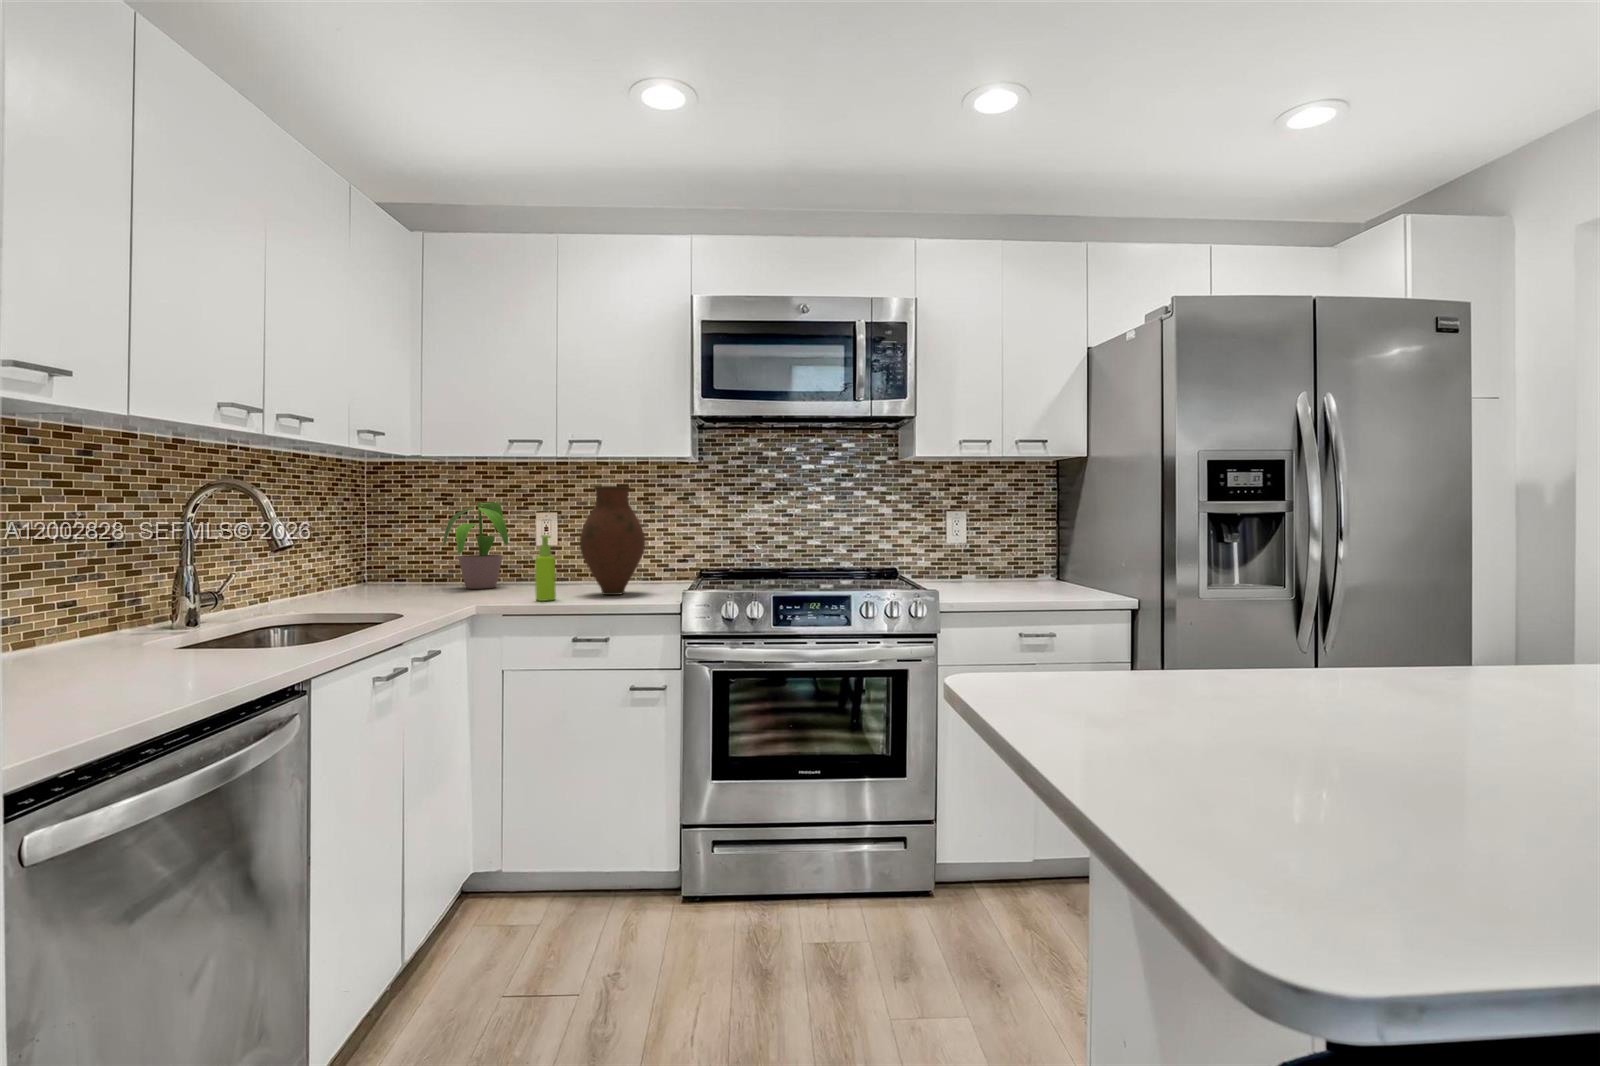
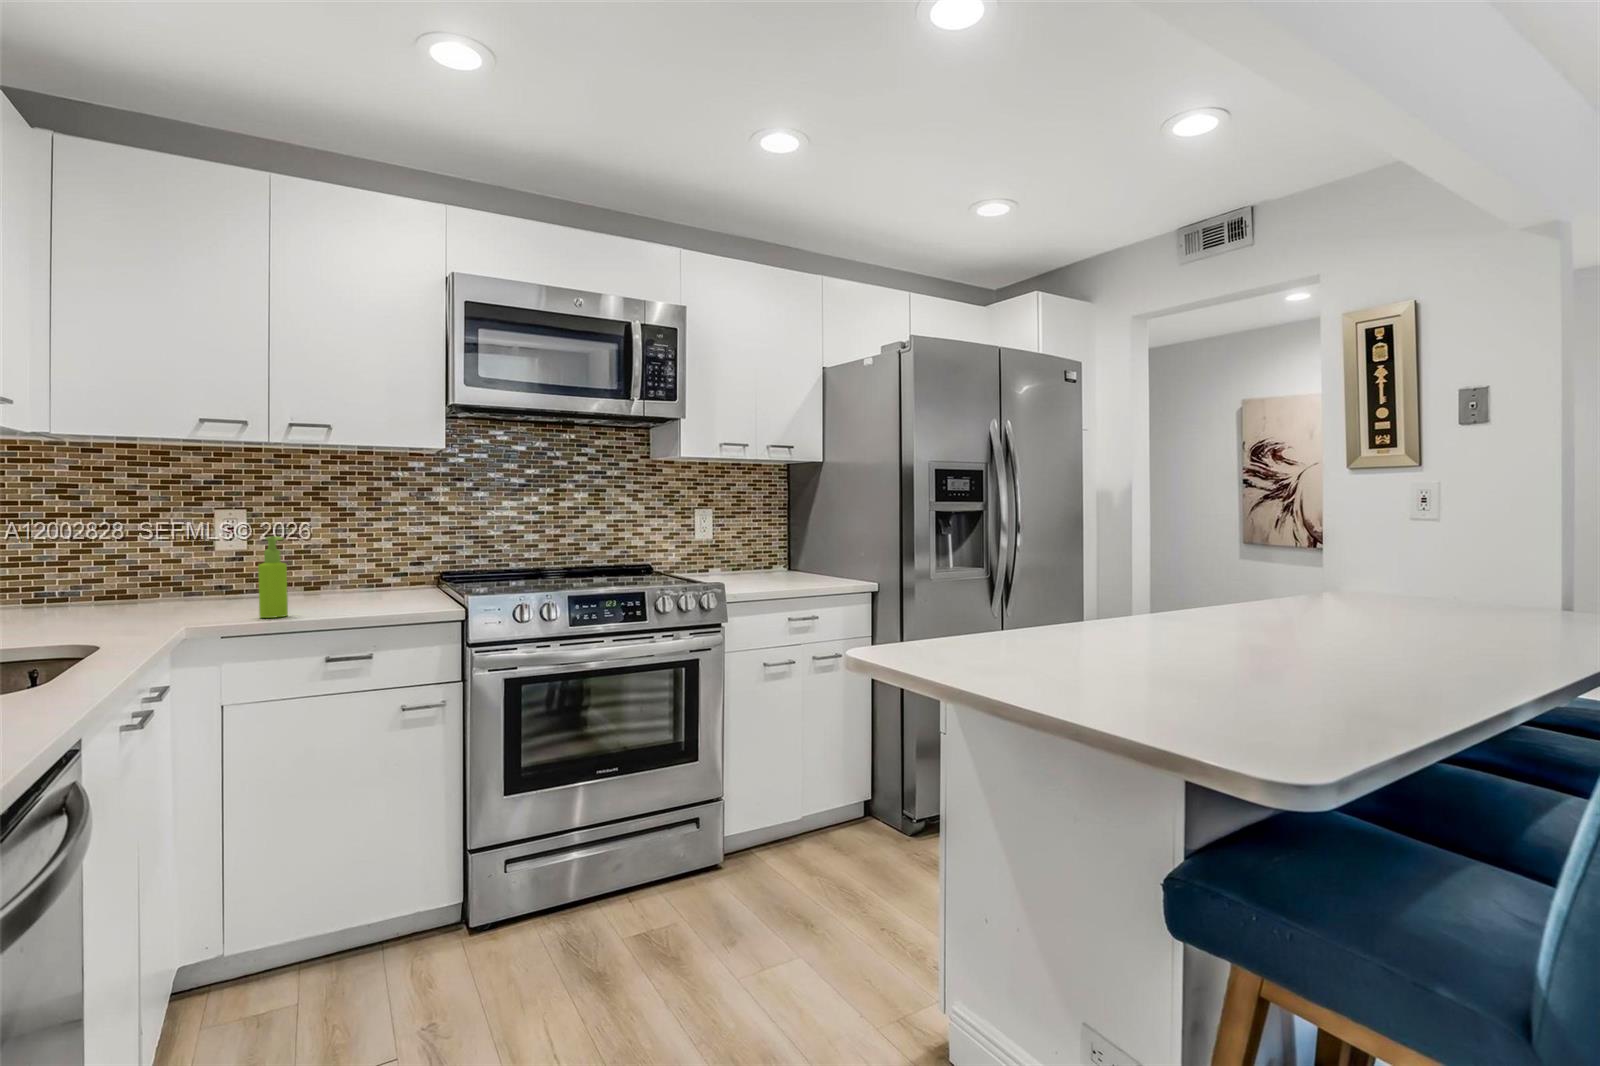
vase: present [580,486,645,595] -> none [311,478,398,606]
potted plant: present [443,502,508,589] -> none [63,495,198,609]

